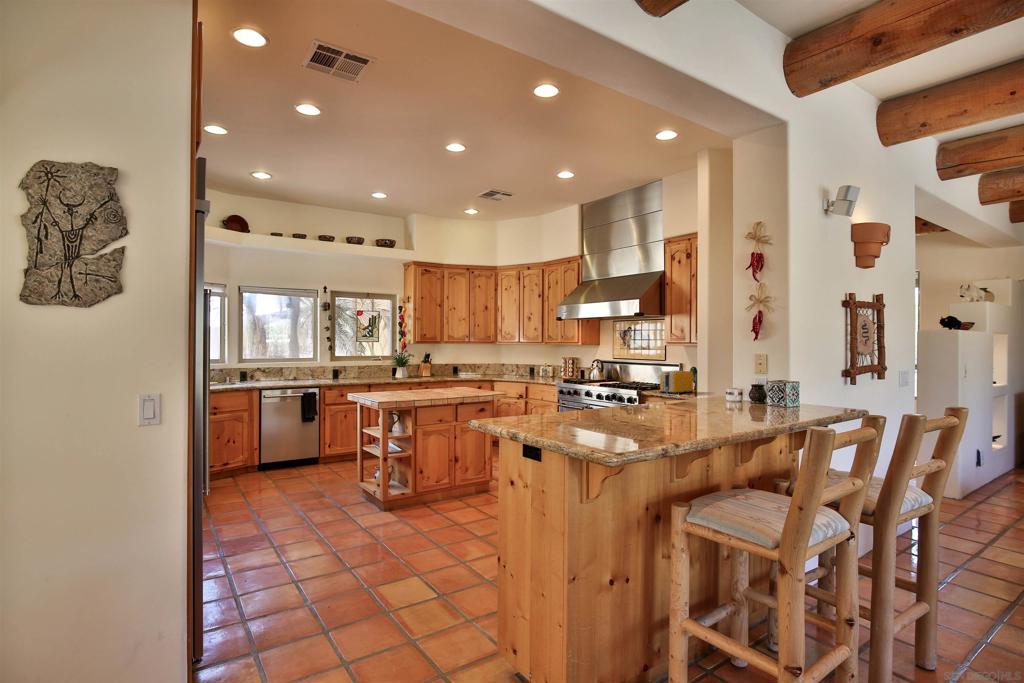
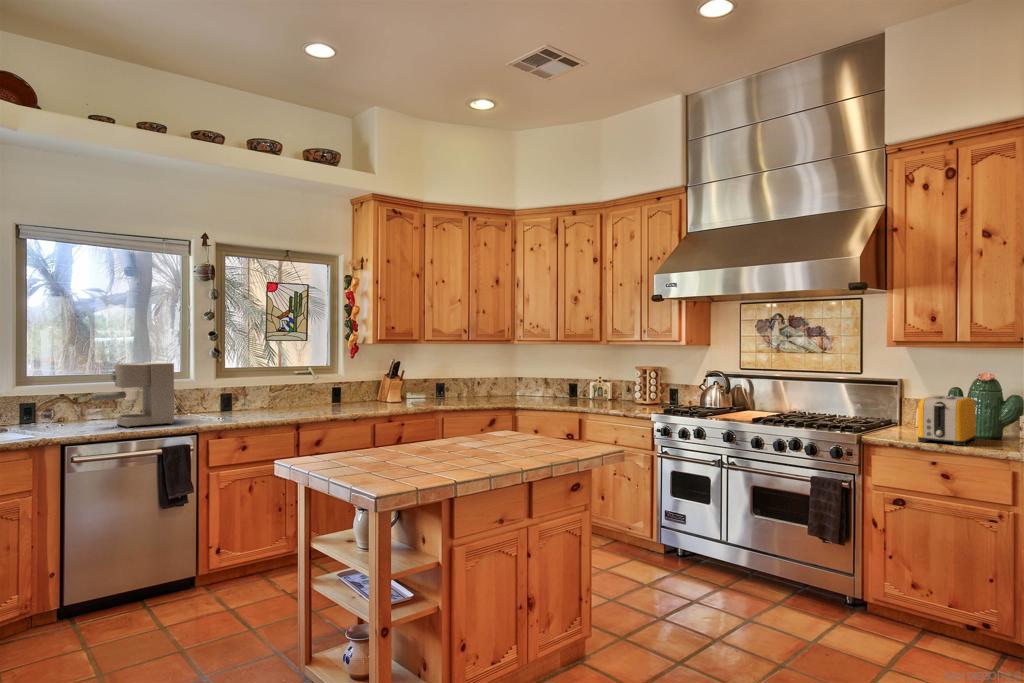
flower arrangement: present [392,349,414,378] -> none [321,351,377,407]
coffee maker: none [272,352,309,383] -> present [92,362,174,428]

